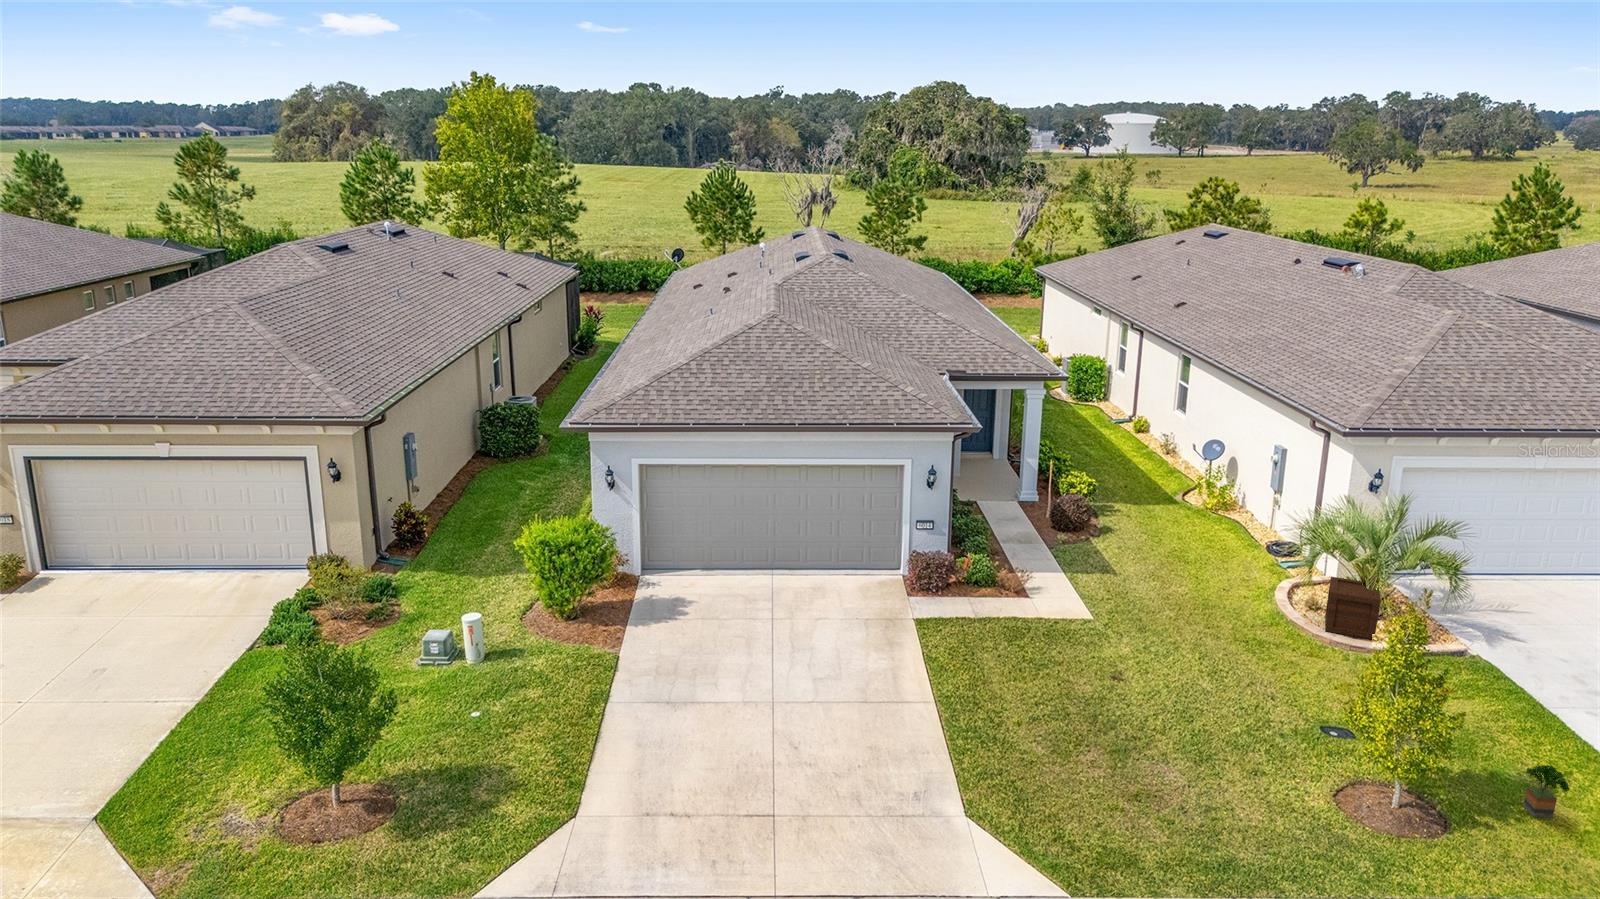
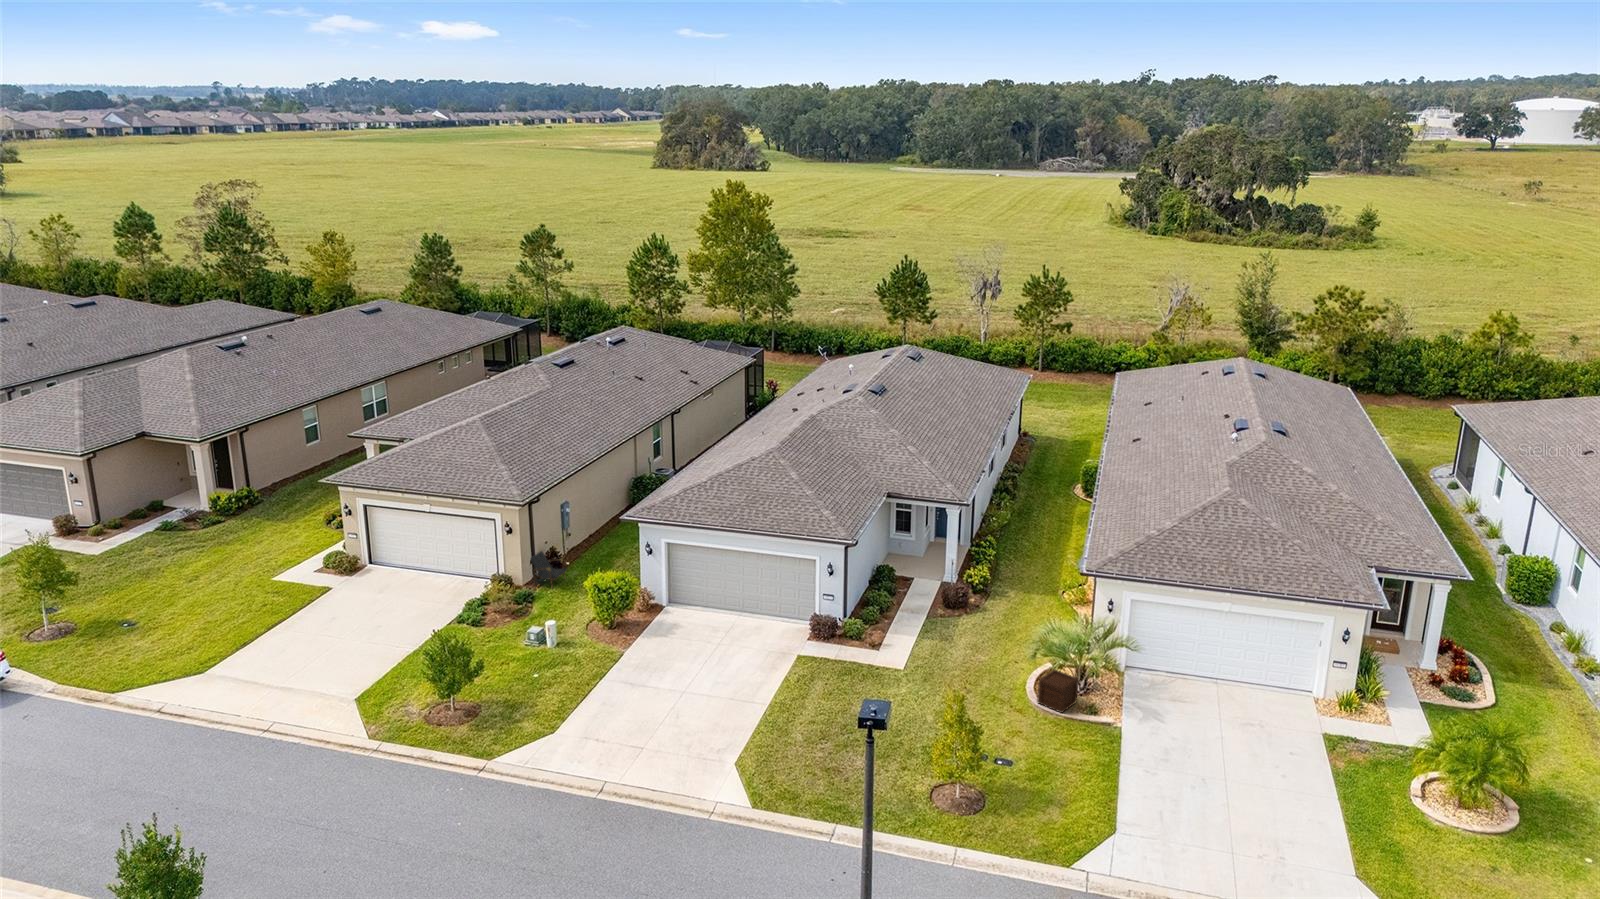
lounge chair: none [373,511,438,572] -> present [531,551,566,588]
potted tree: present [1523,765,1569,818] -> none [1011,793,1030,824]

